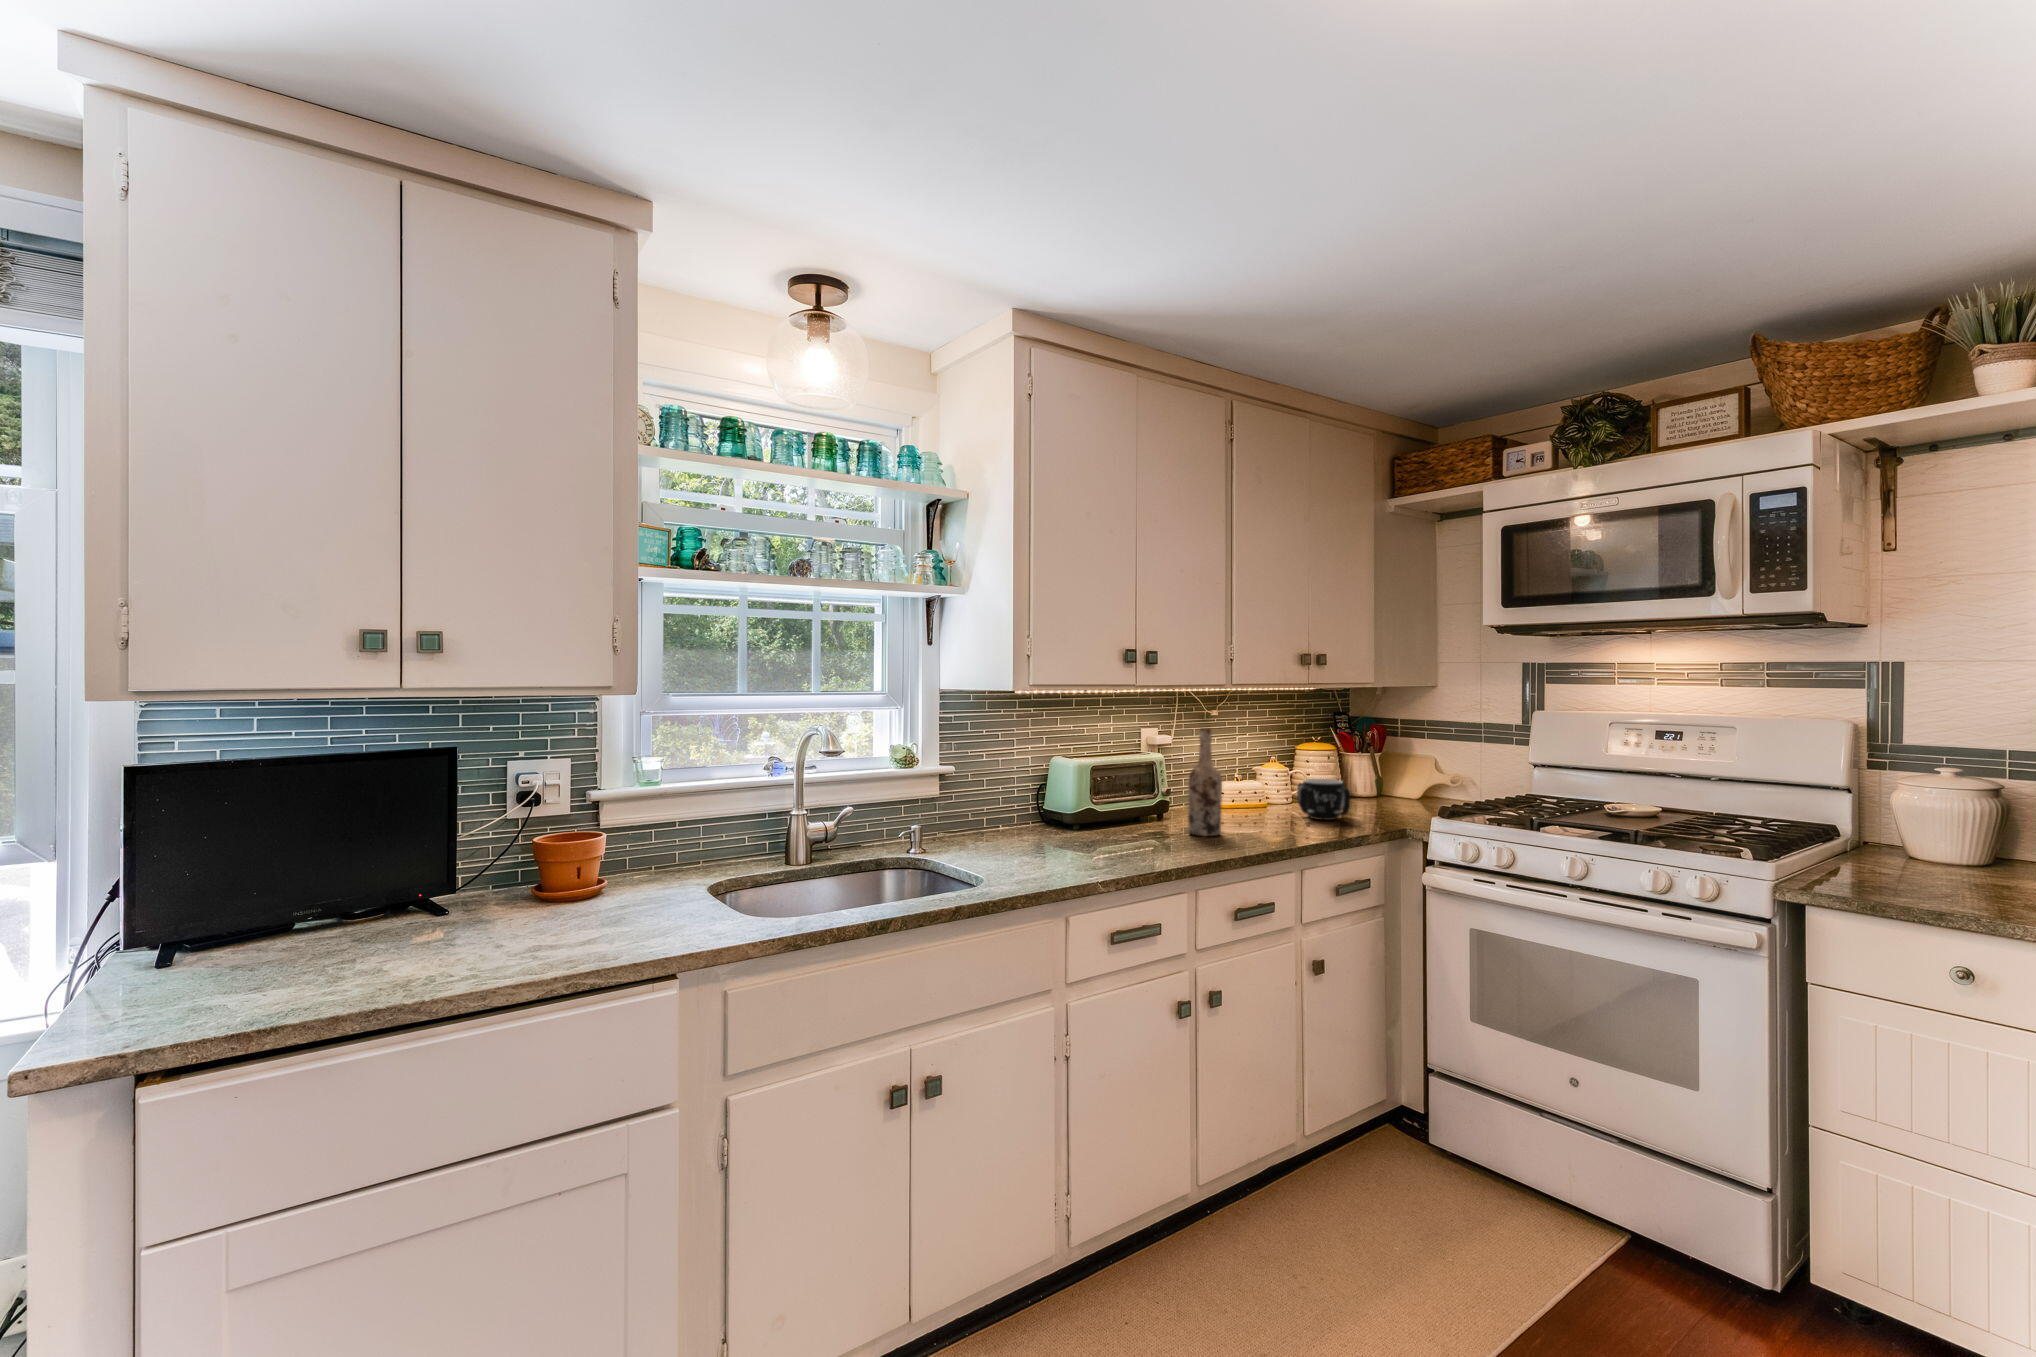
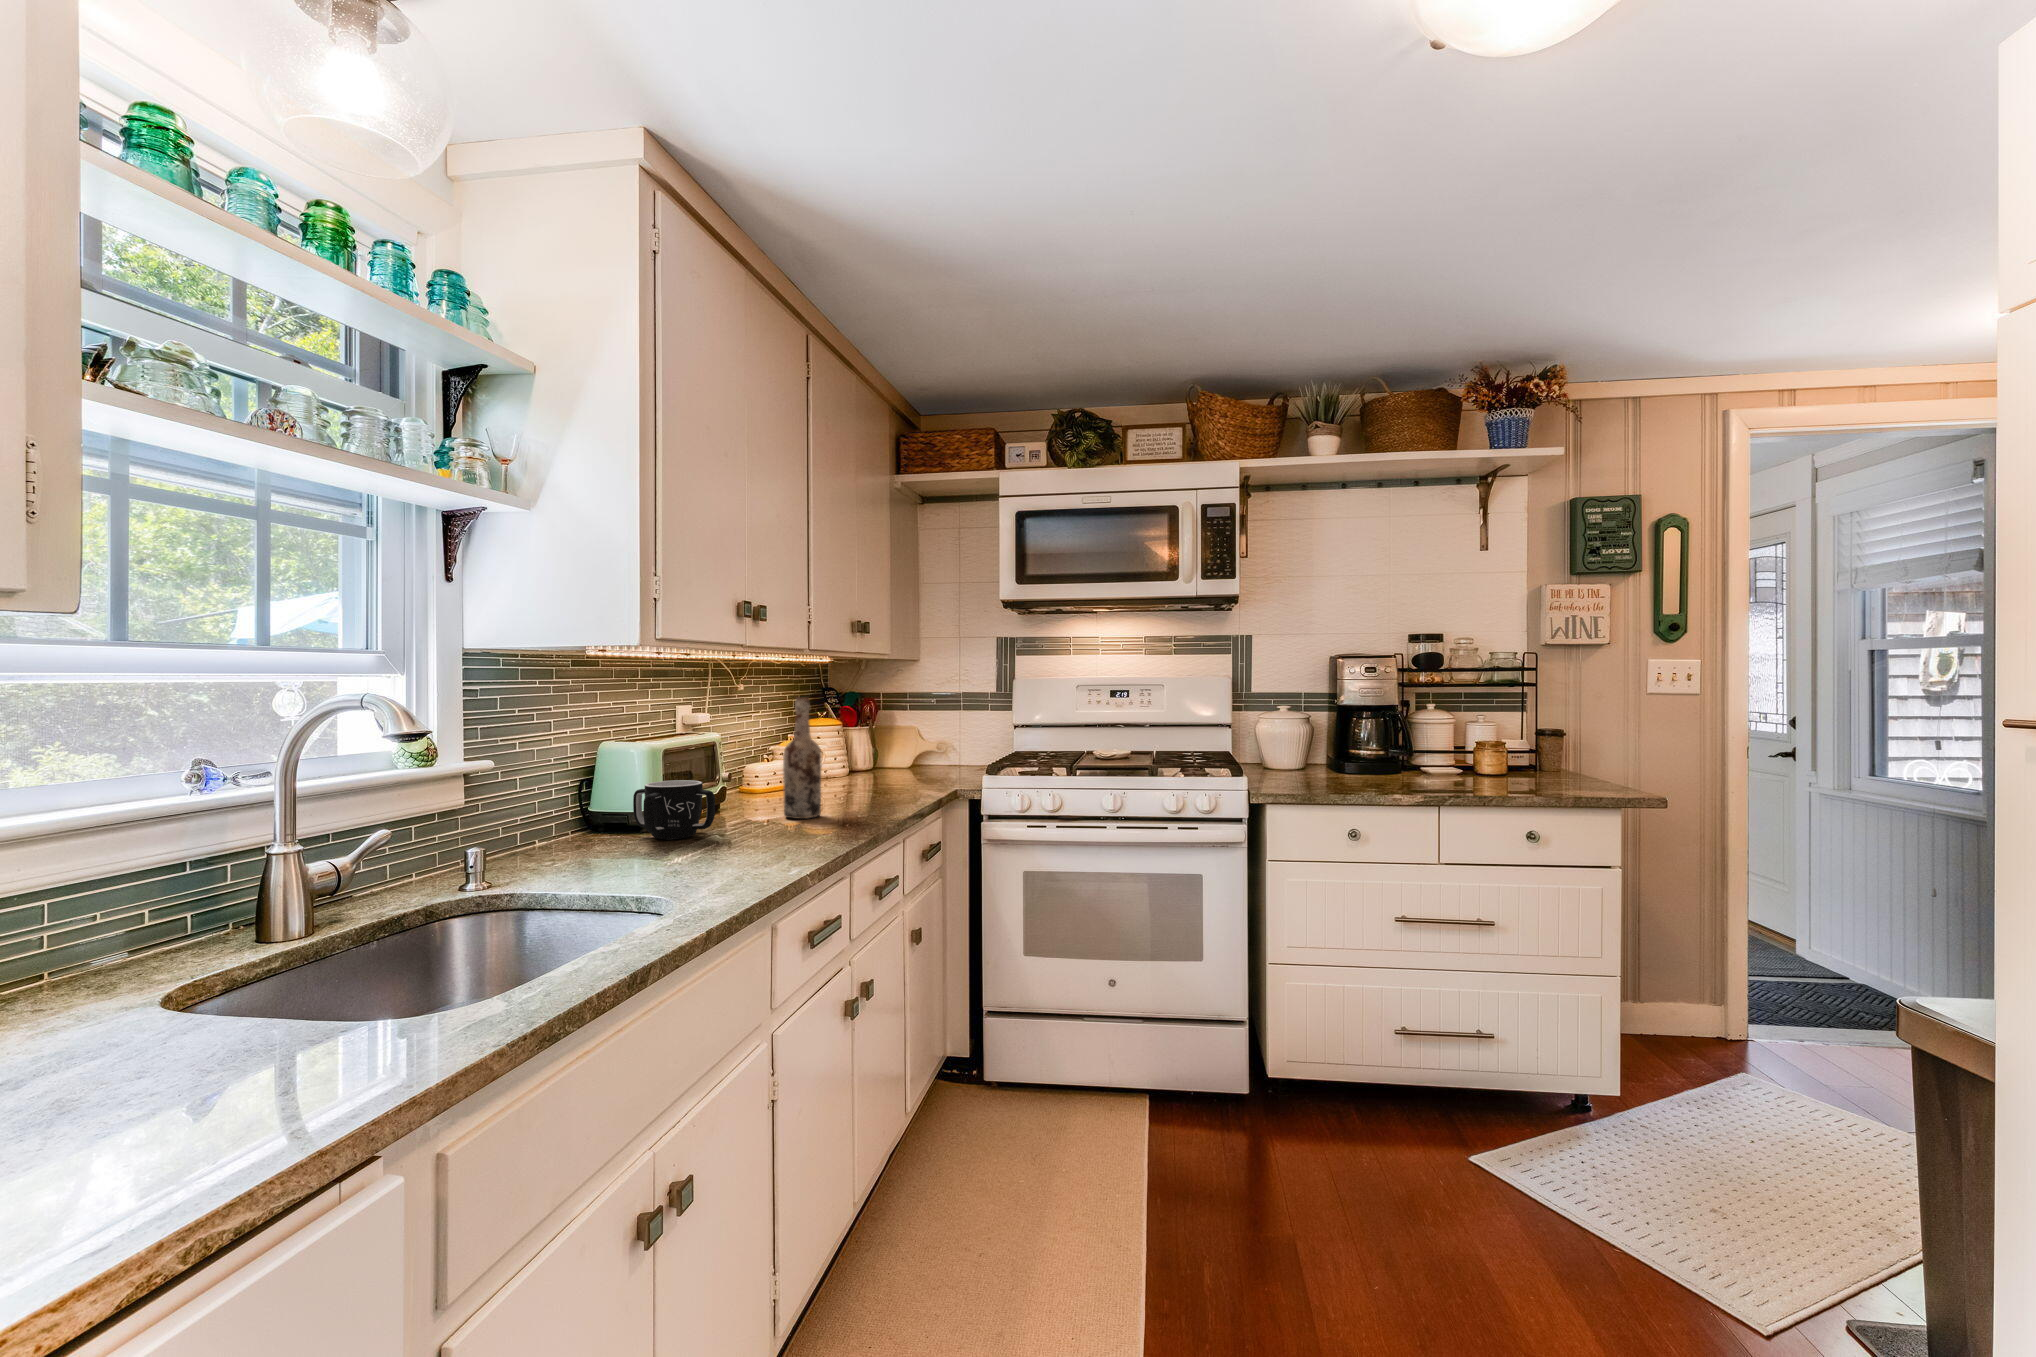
mug: present [1297,779,1350,820] -> present [633,780,715,839]

